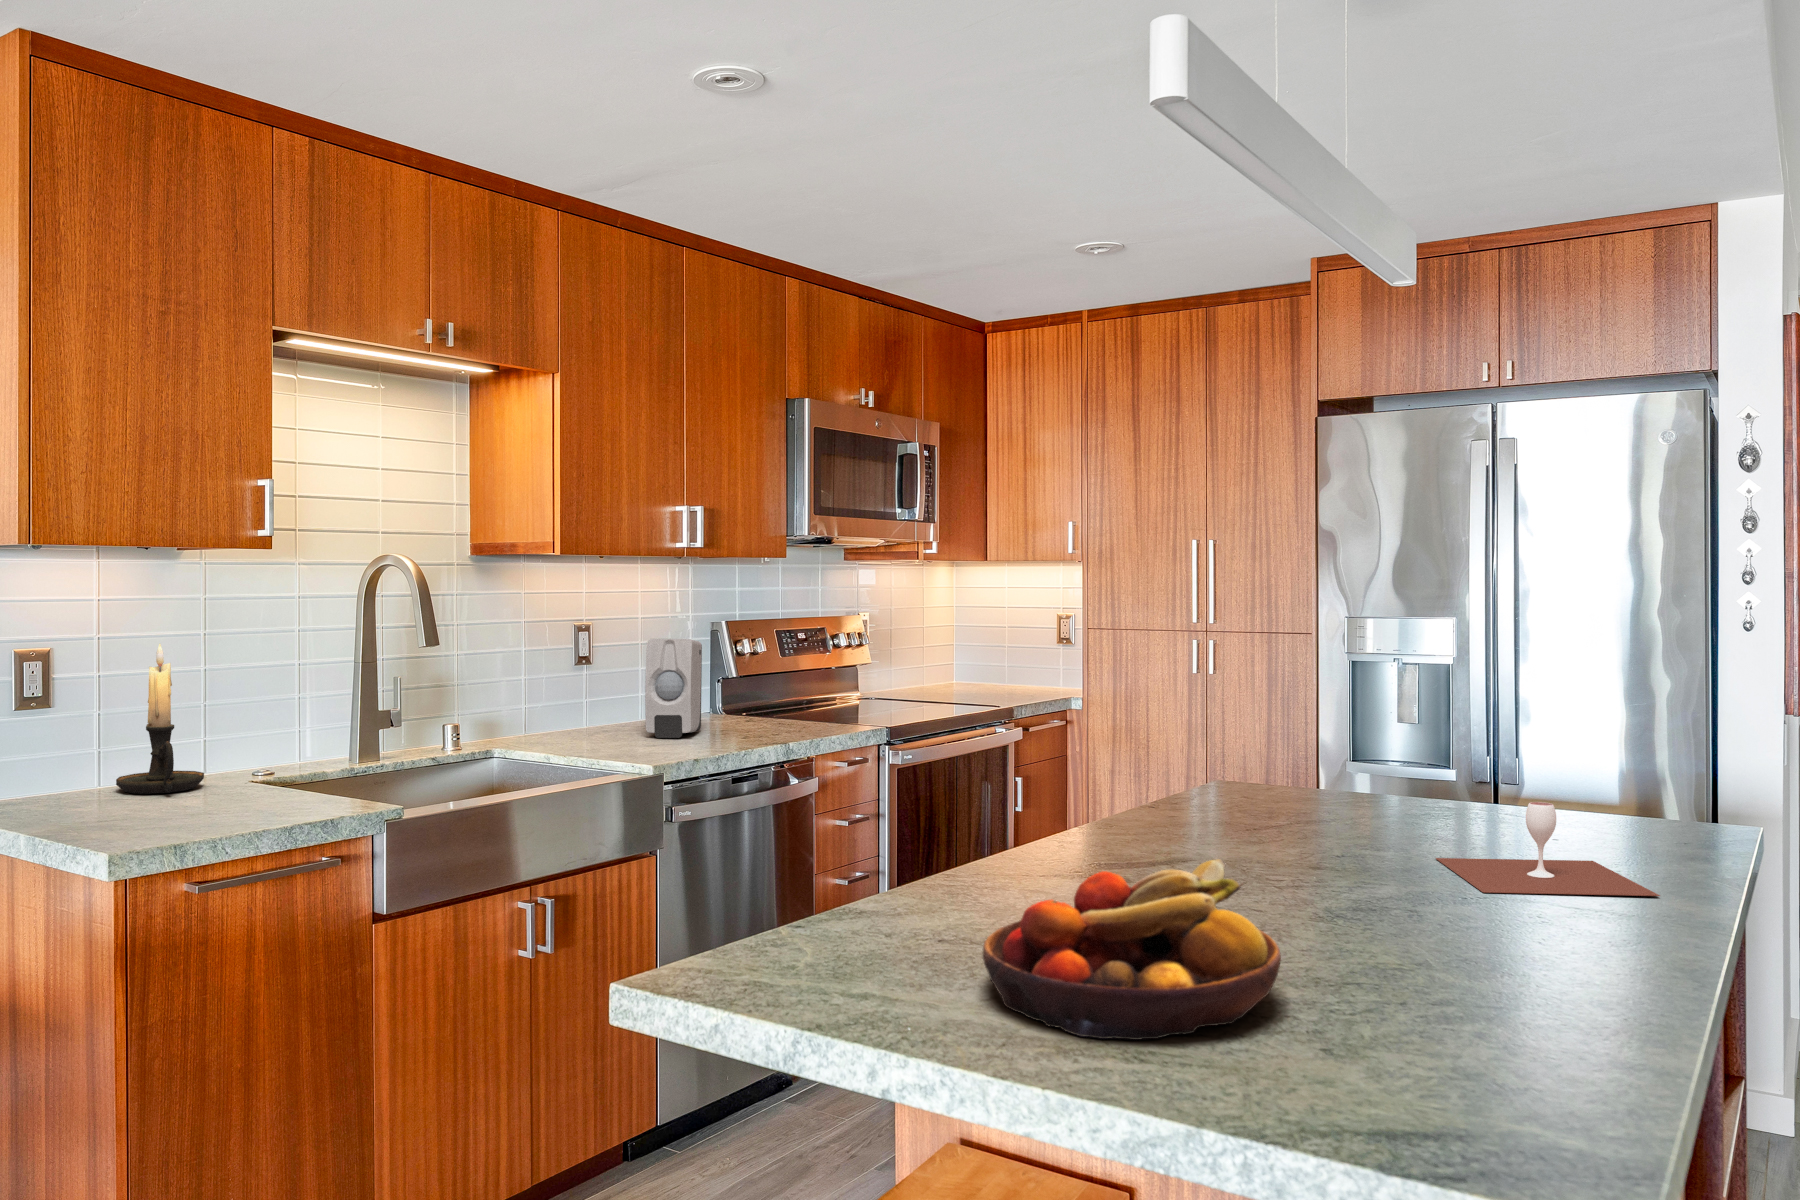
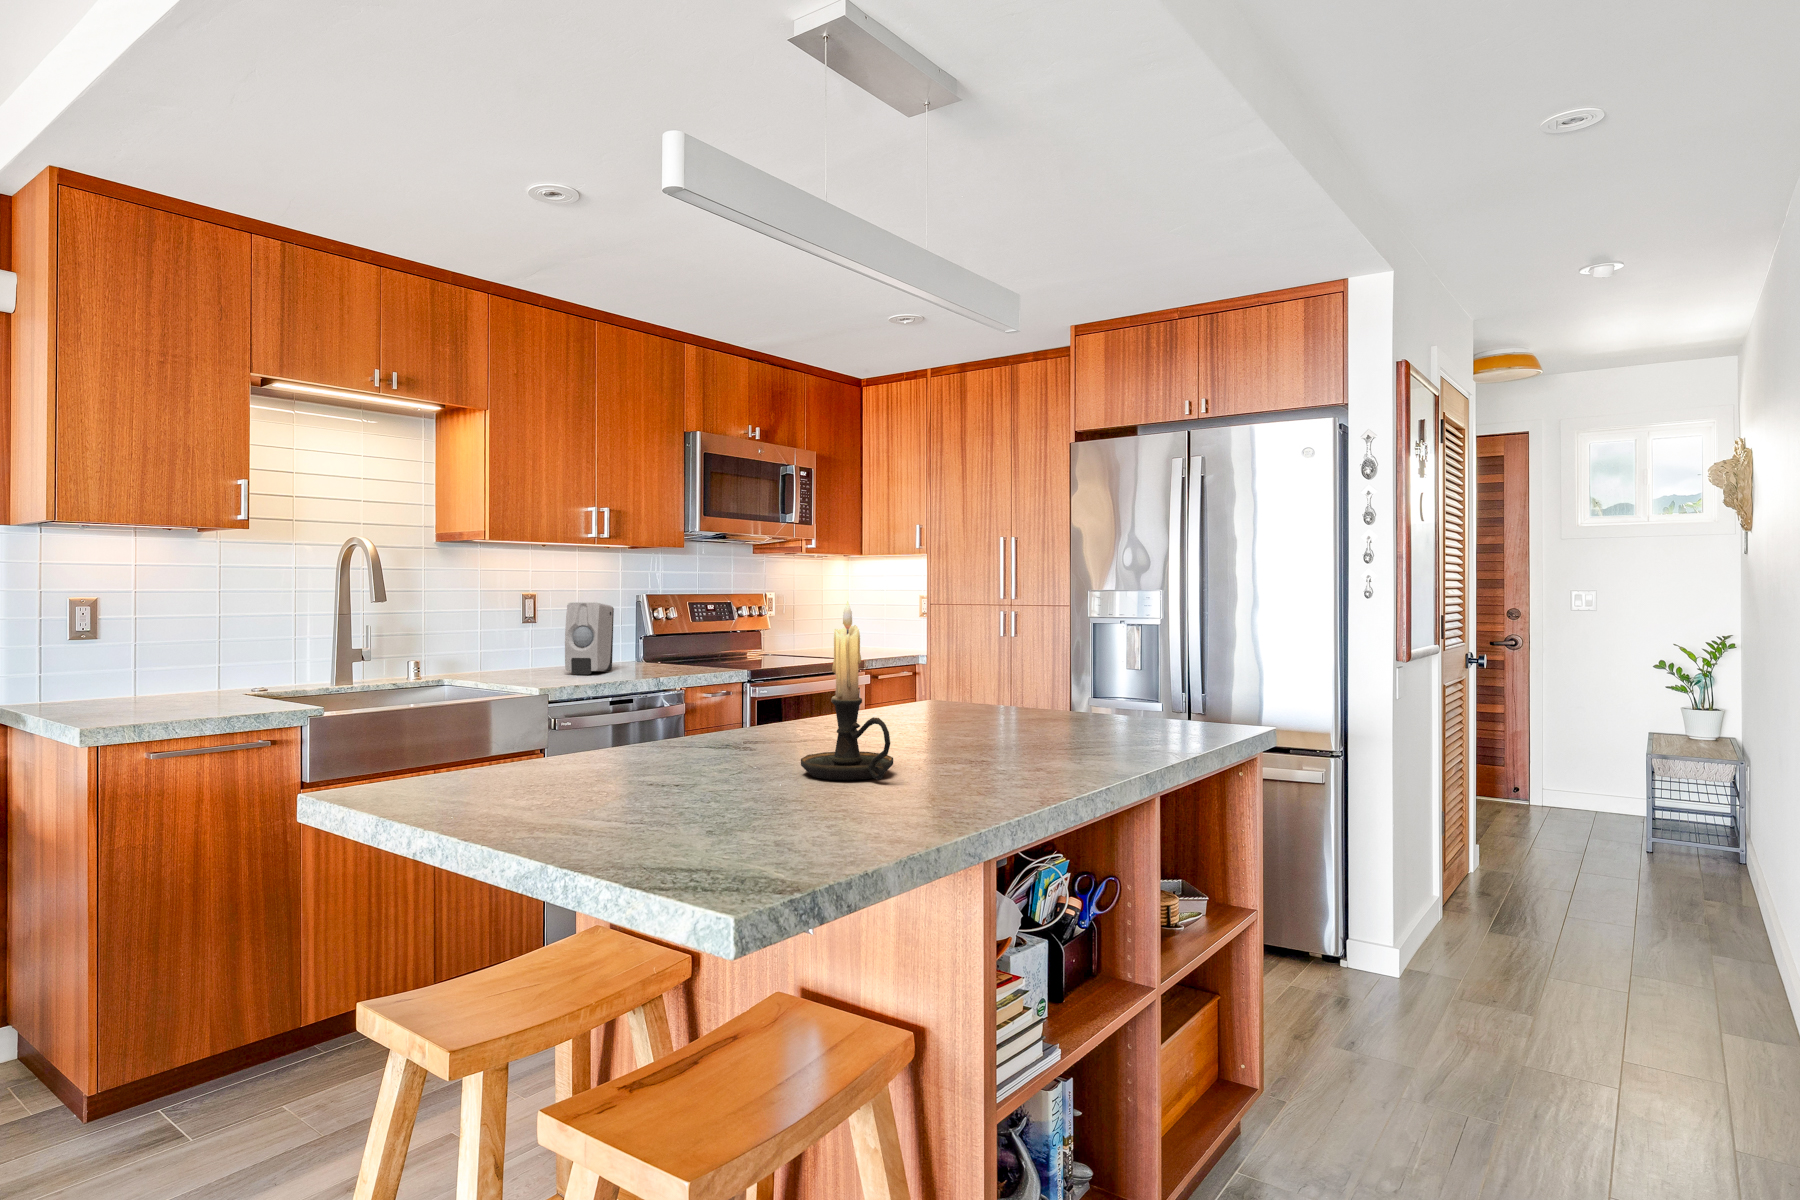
candle holder: present [116,644,204,794] -> present [801,601,893,780]
wine glass: present [1436,802,1660,896] -> none [1002,695,1126,759]
fruit bowl: present [983,859,1281,1040] -> none [526,715,739,823]

